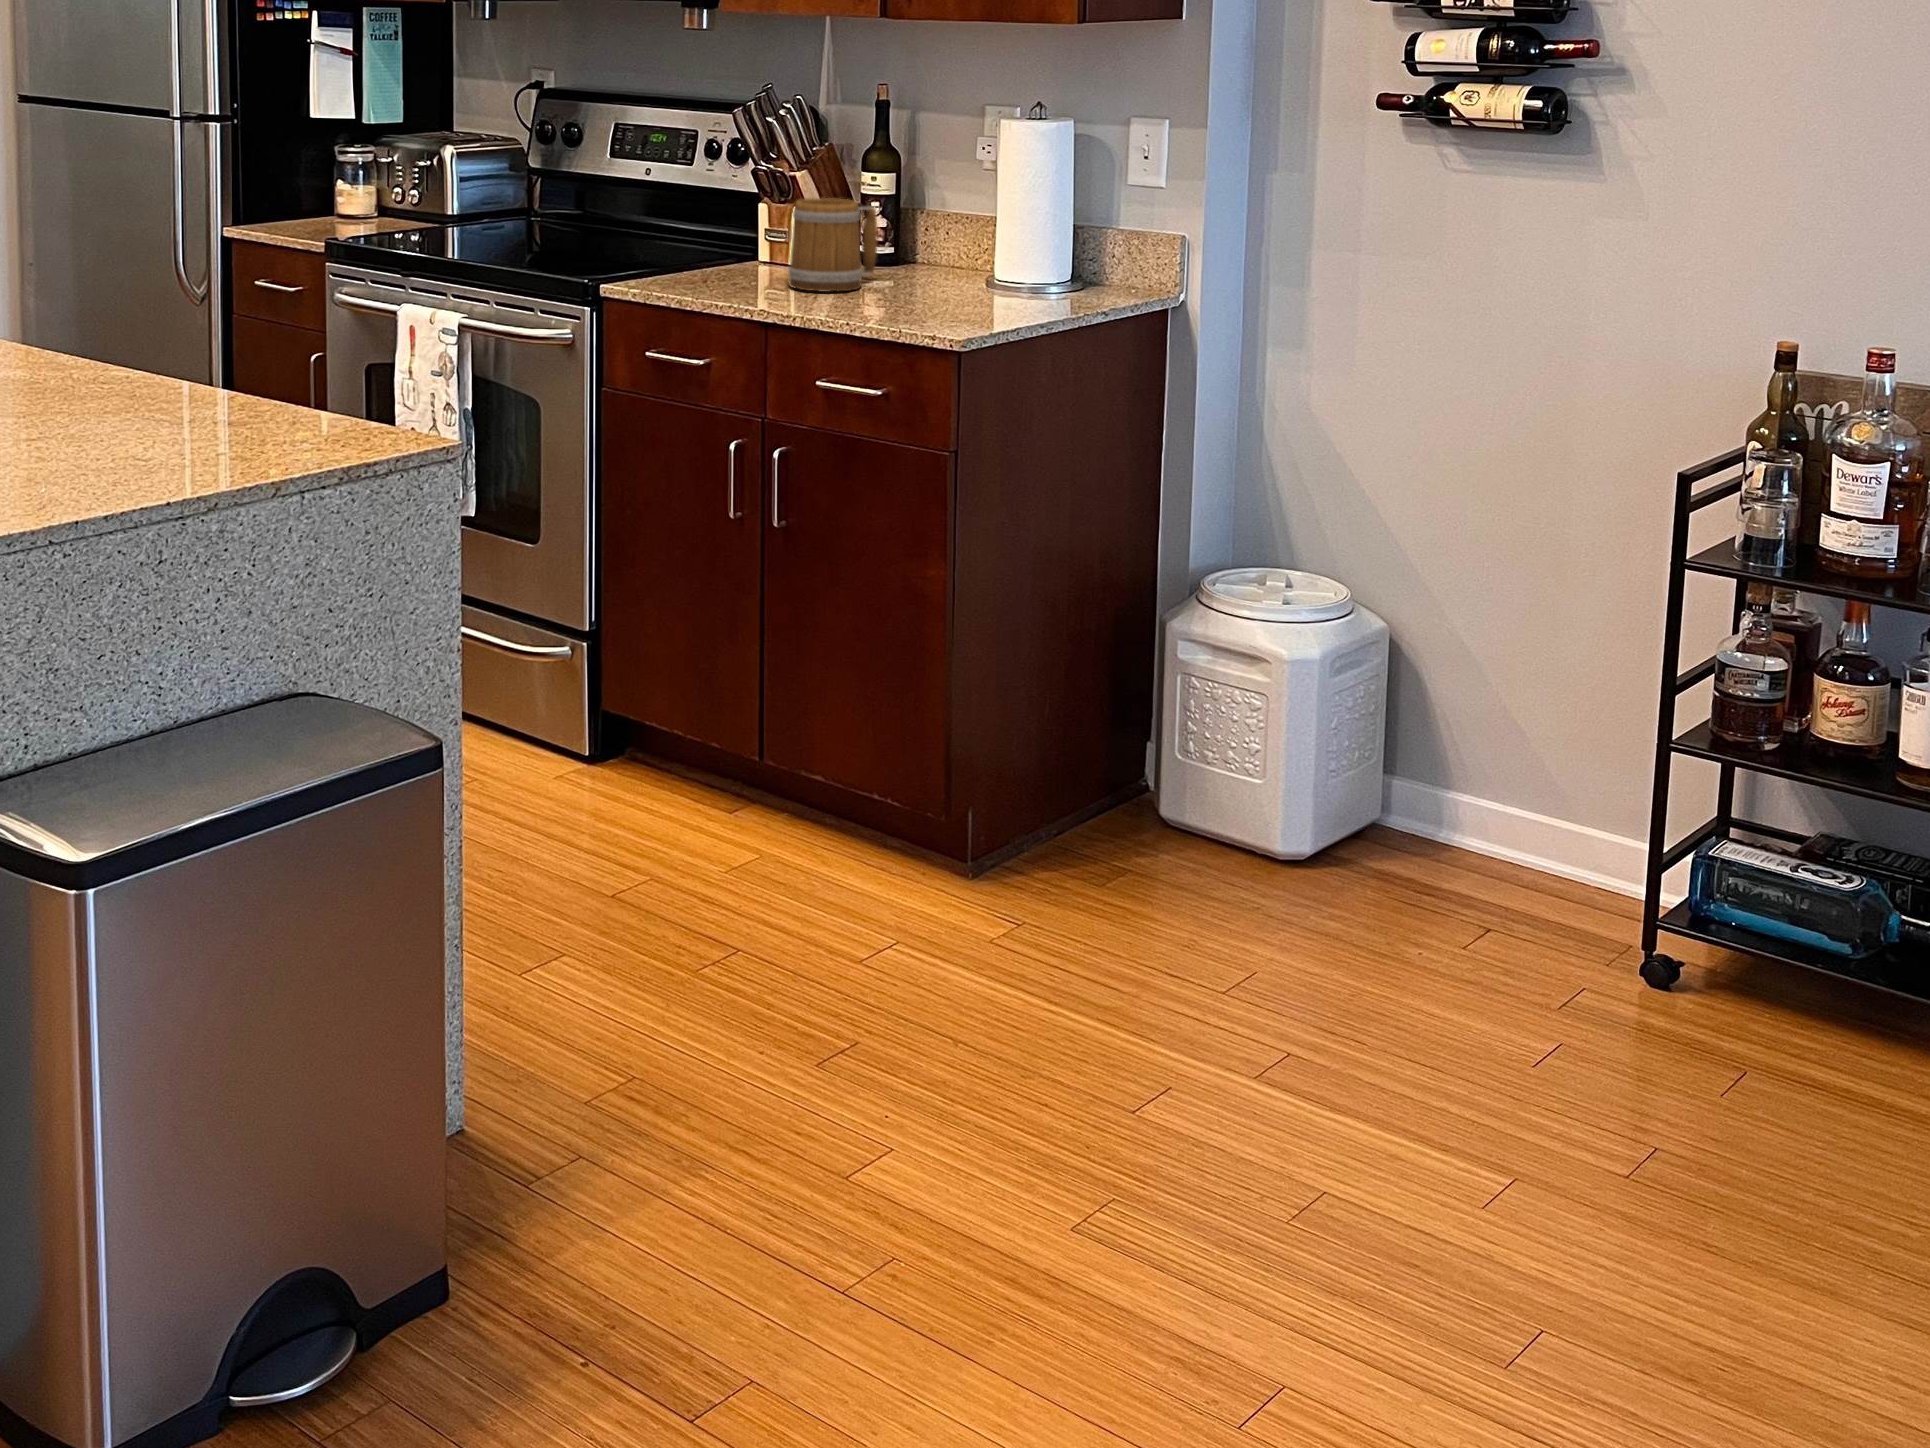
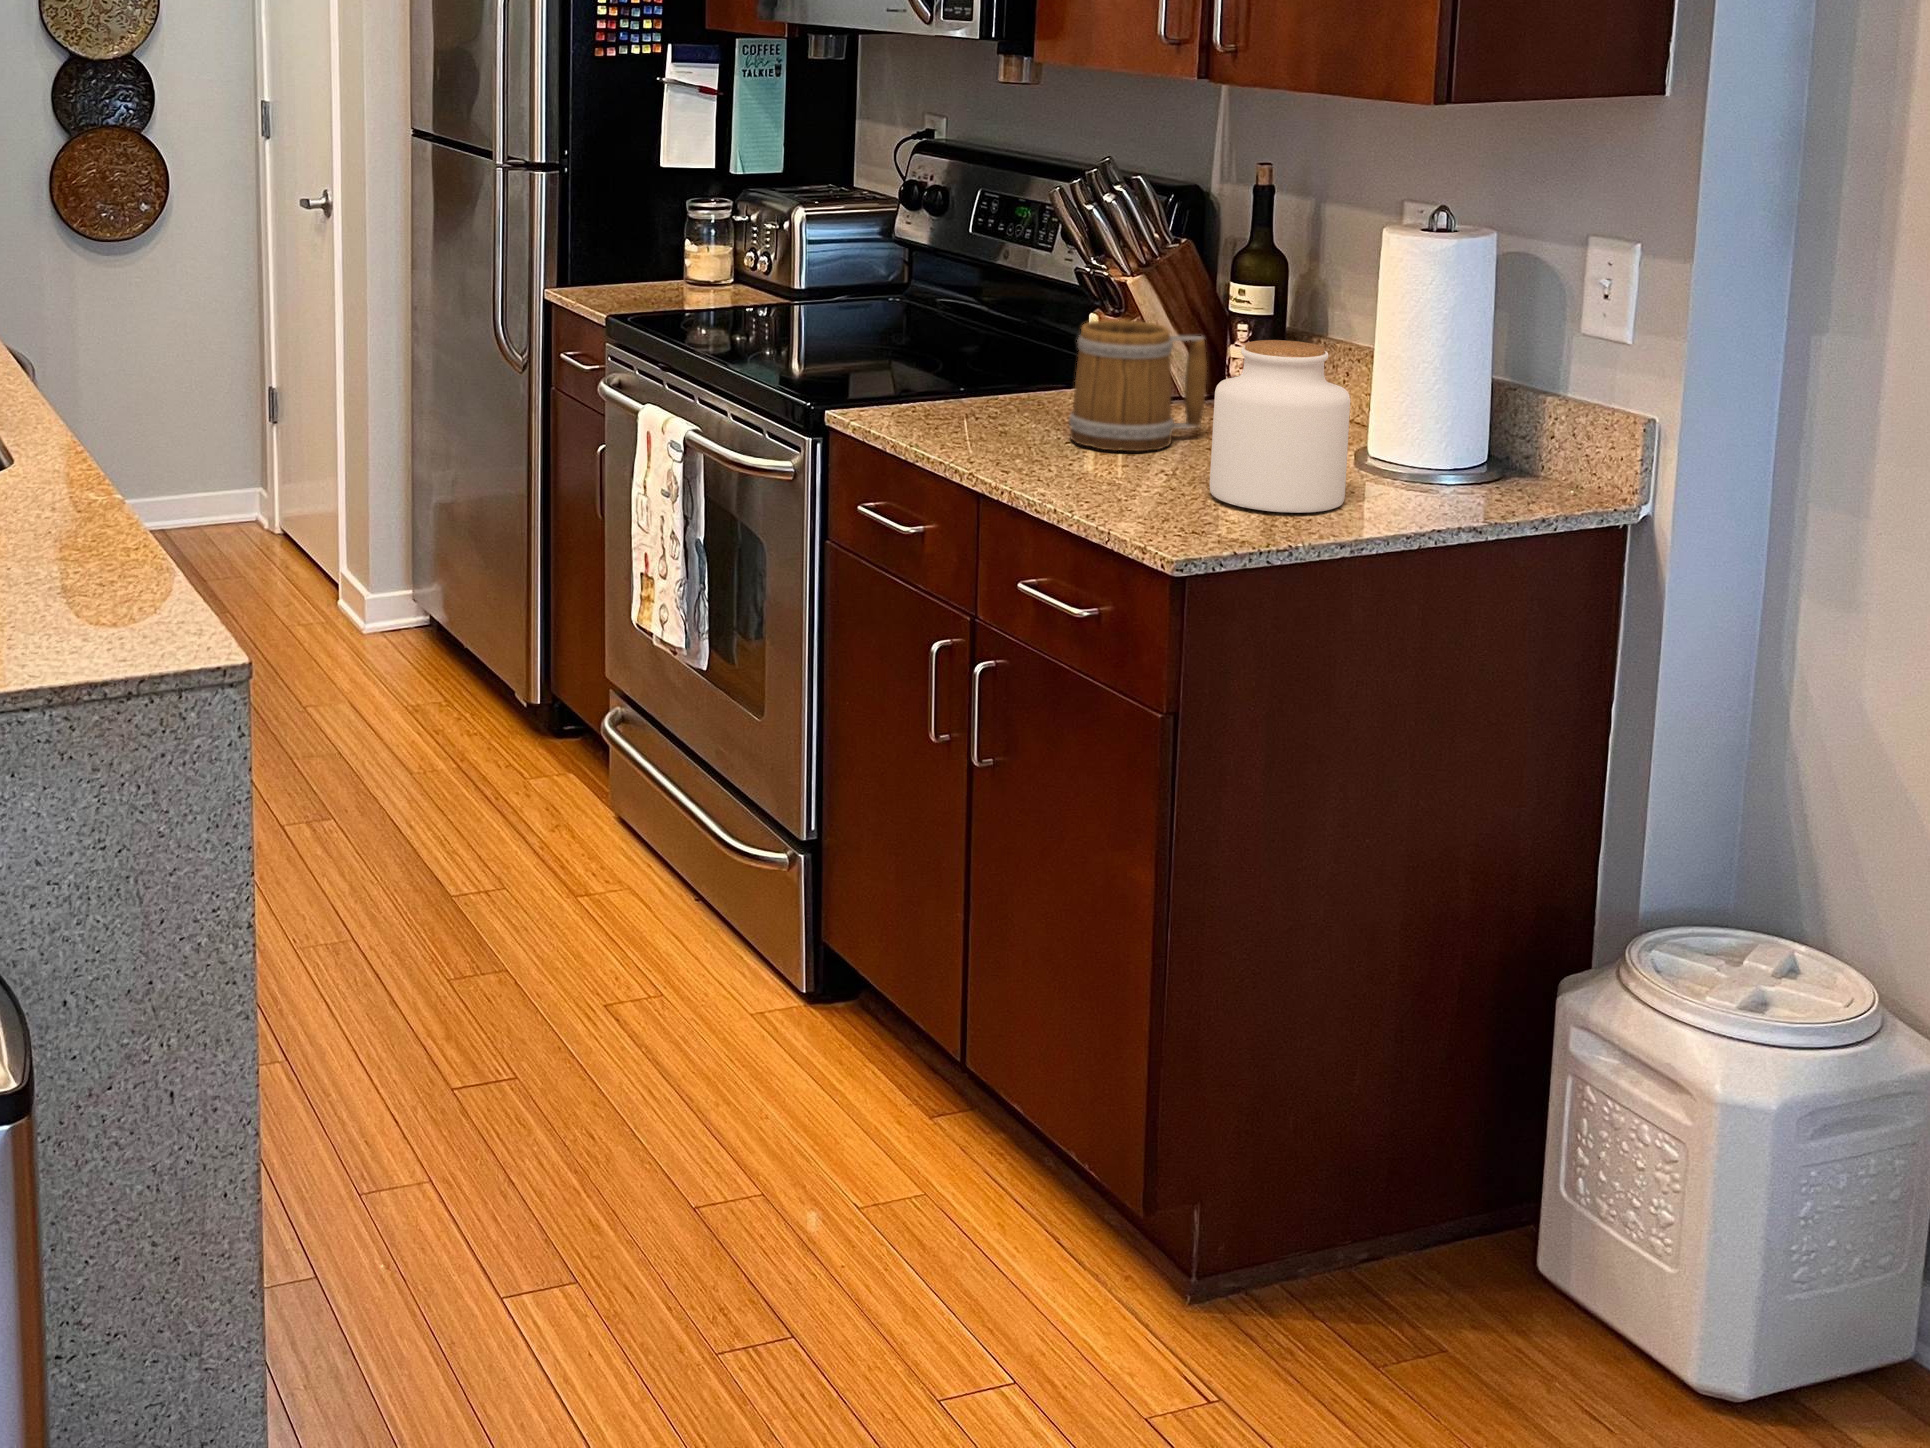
jar: none [923,197,1016,315] -> present [1210,340,1350,513]

